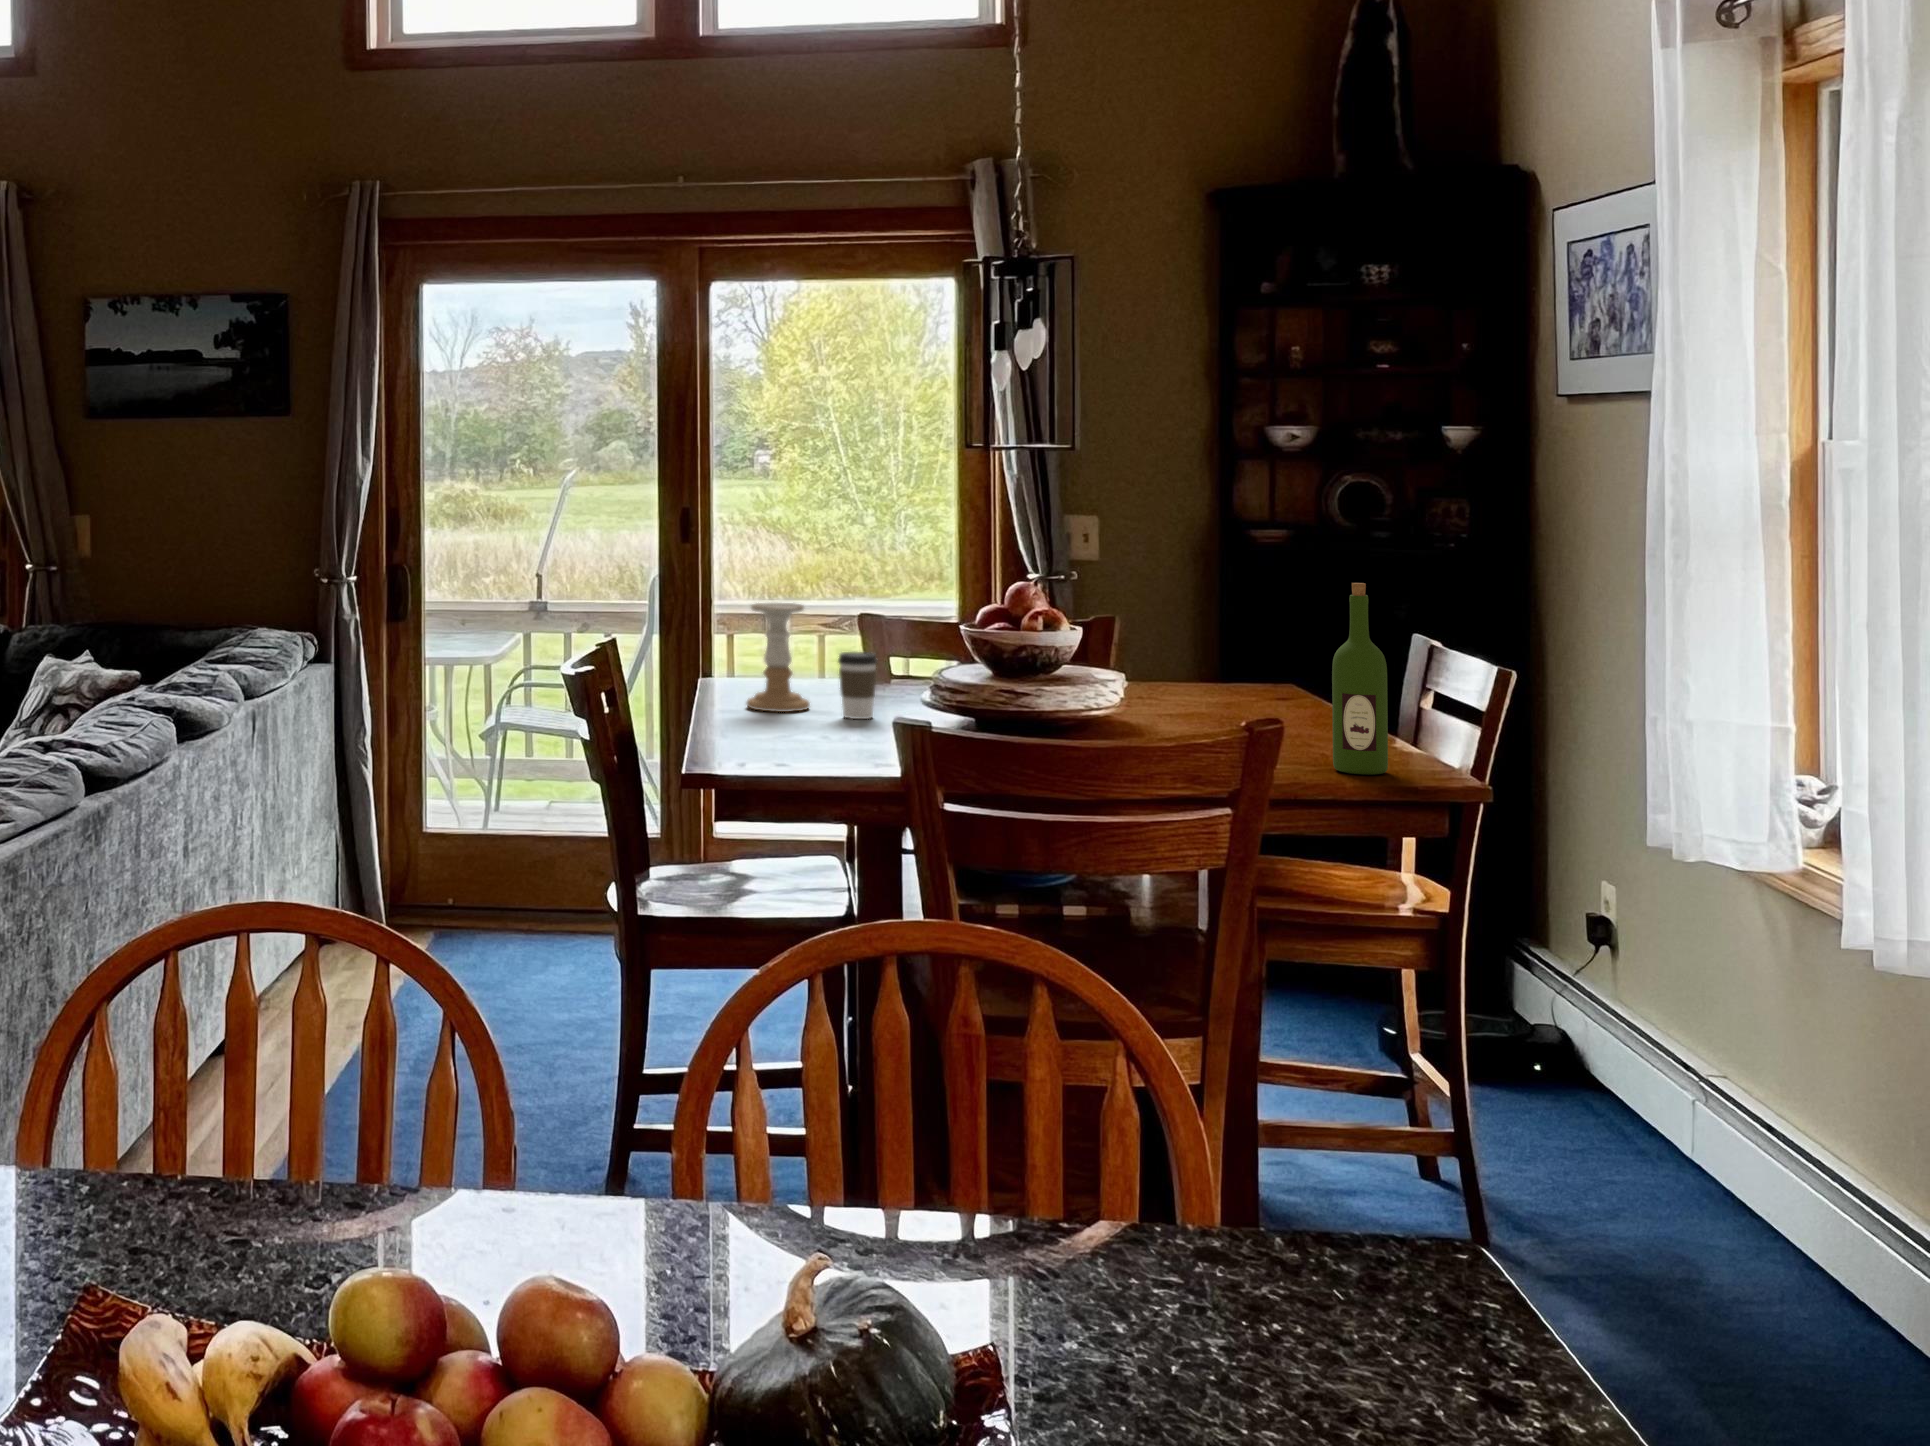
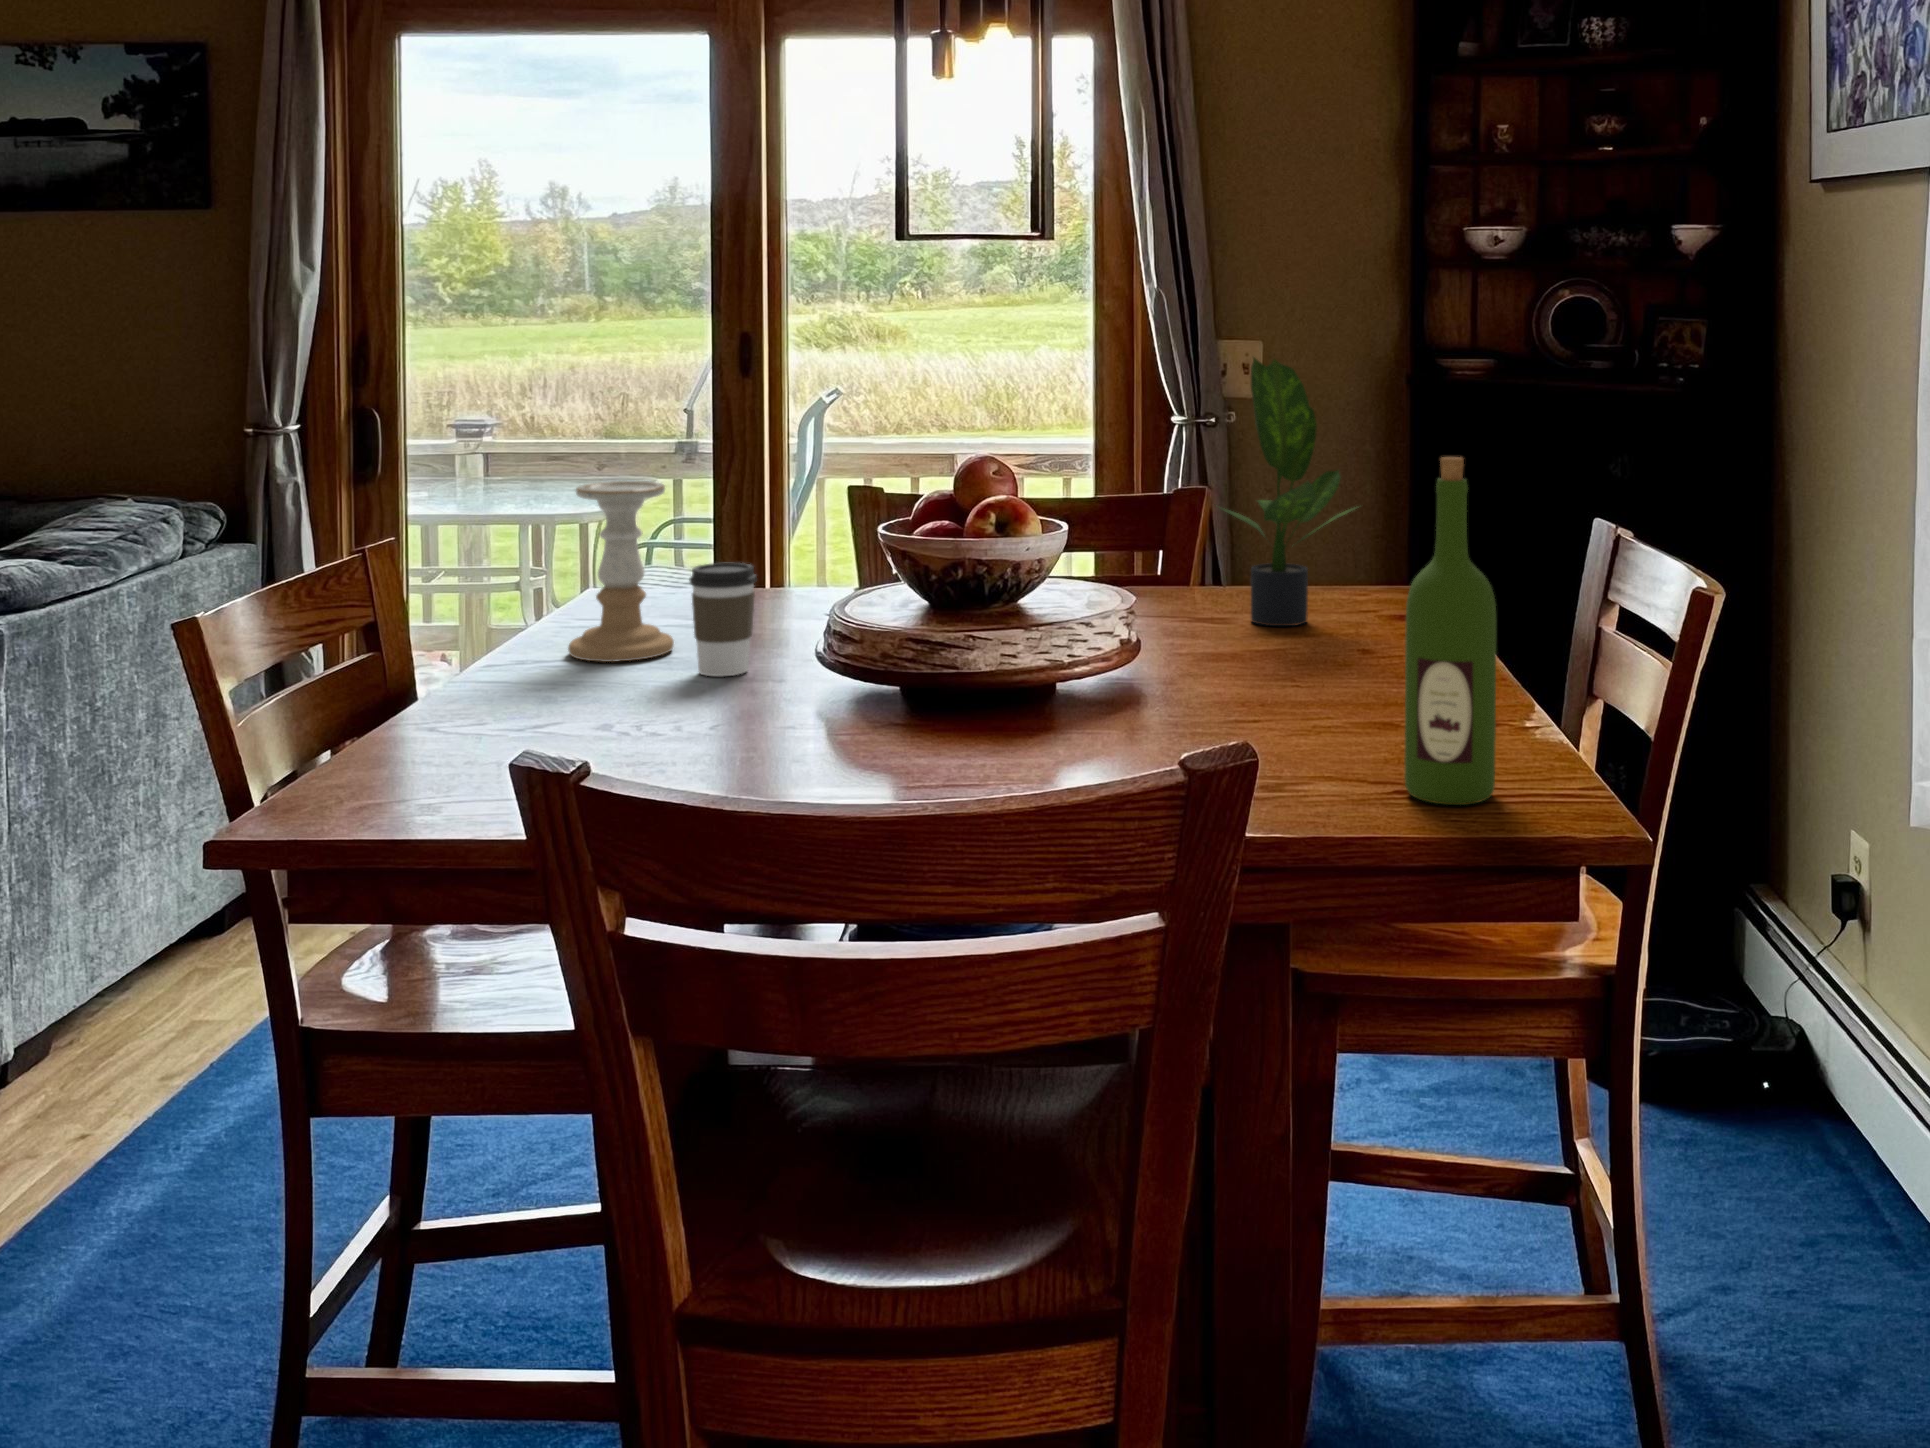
potted plant: none [1144,525,1250,703] -> present [1221,358,1356,626]

